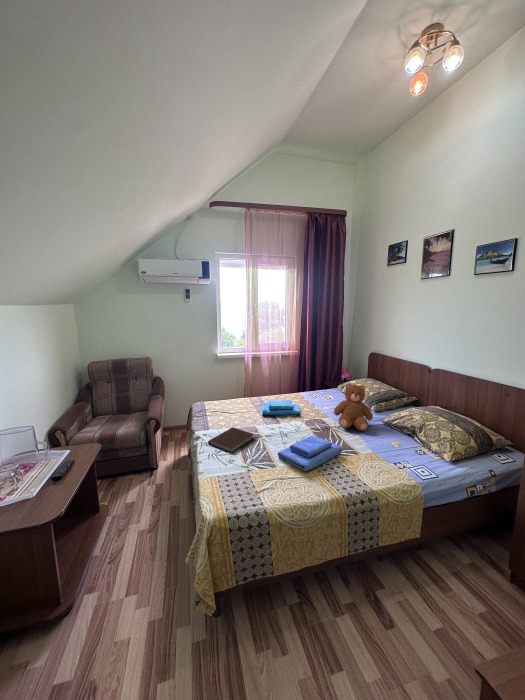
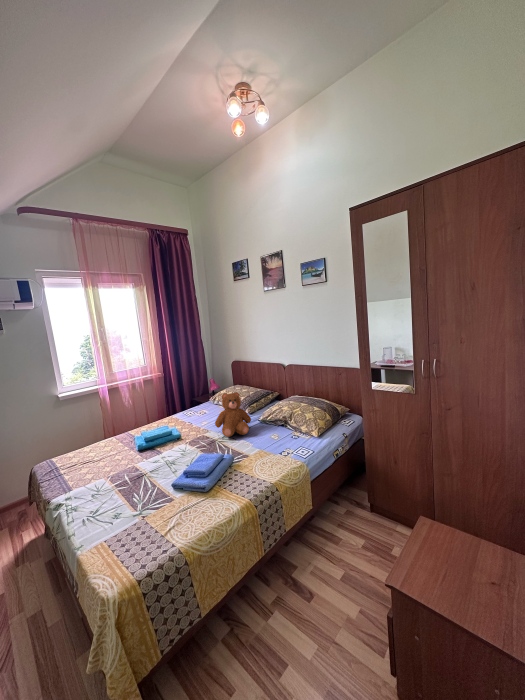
notebook: present [208,427,254,453] -> none [76,475,137,509]

